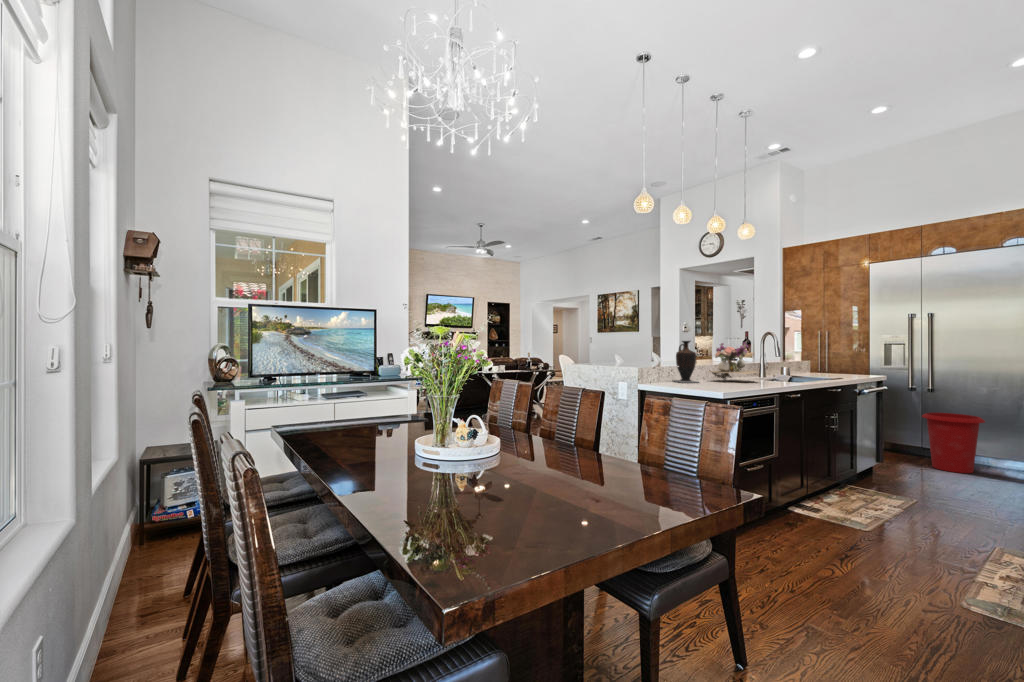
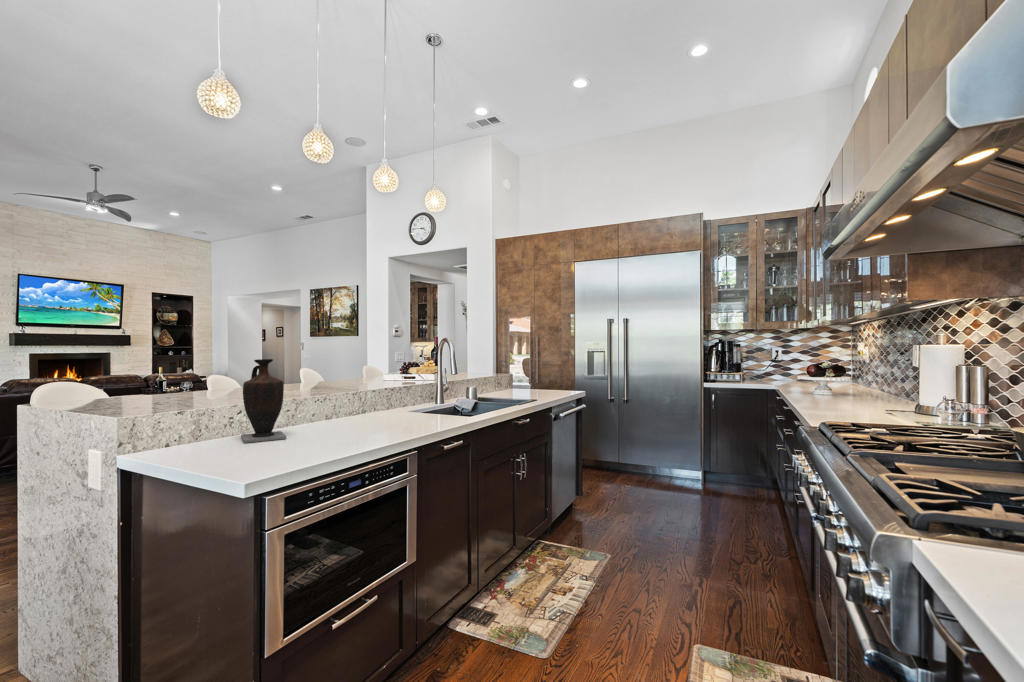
flower arrangement: present [709,342,759,380] -> none [319,355,409,425]
waste bin: present [922,413,985,473] -> none [619,425,671,493]

